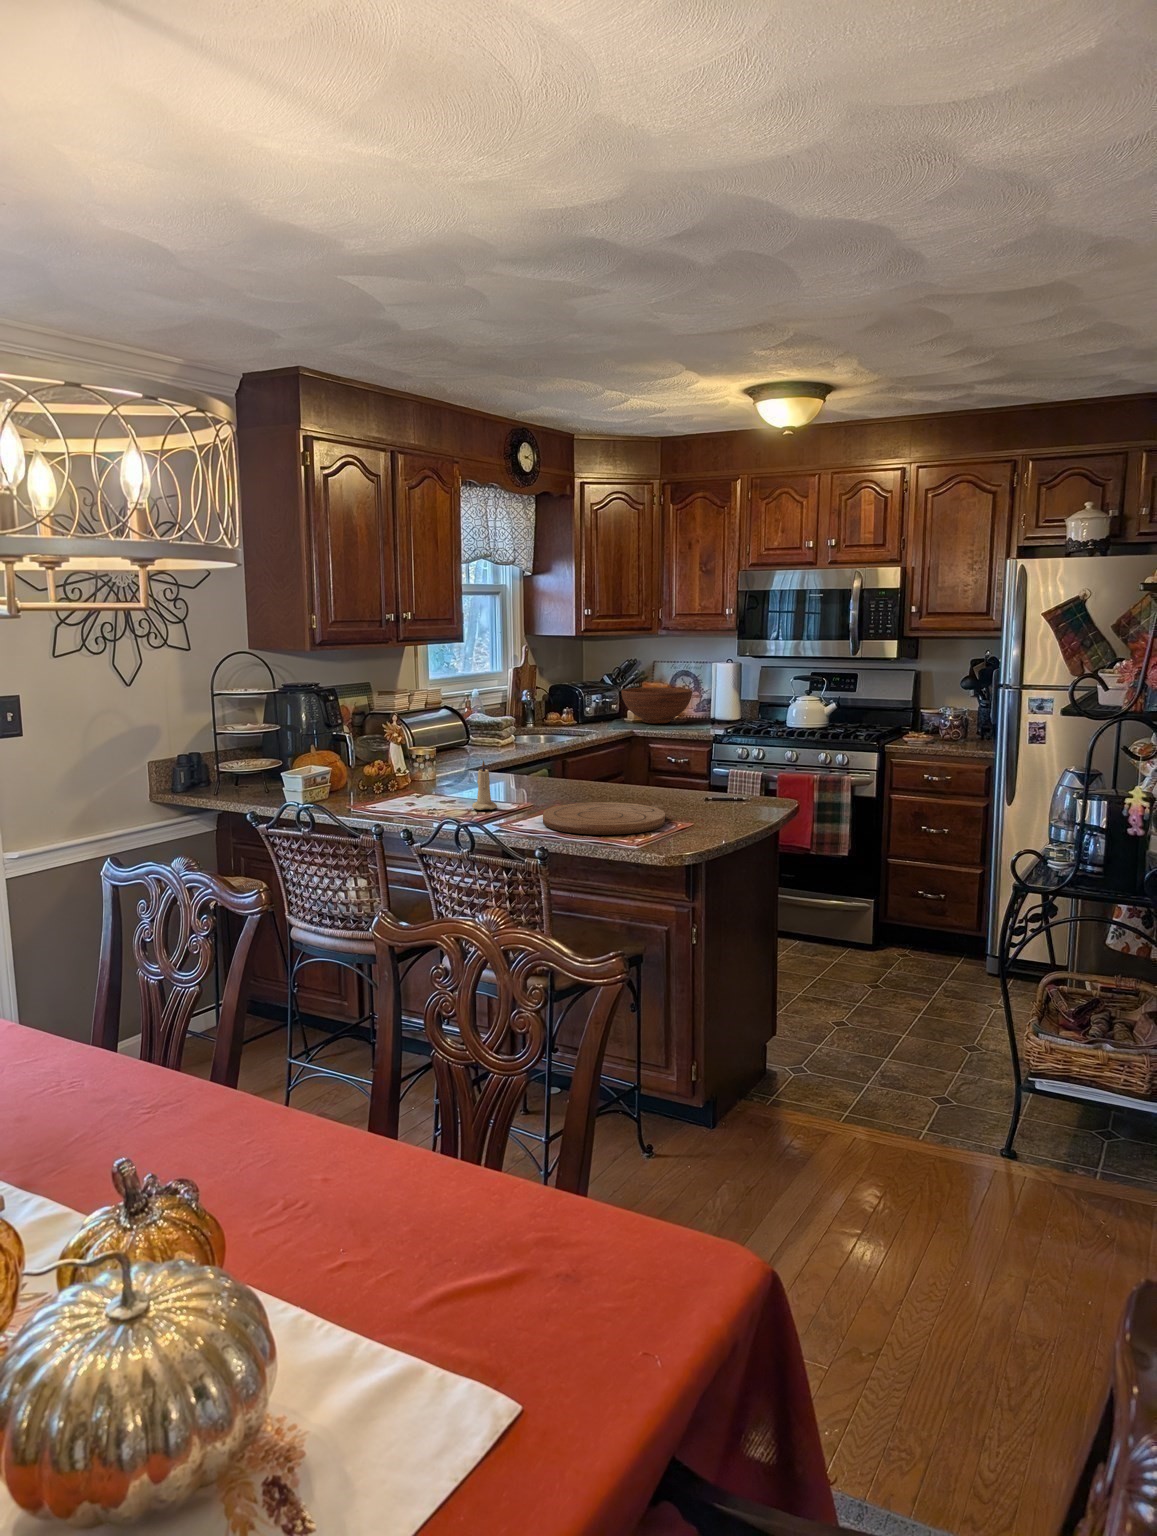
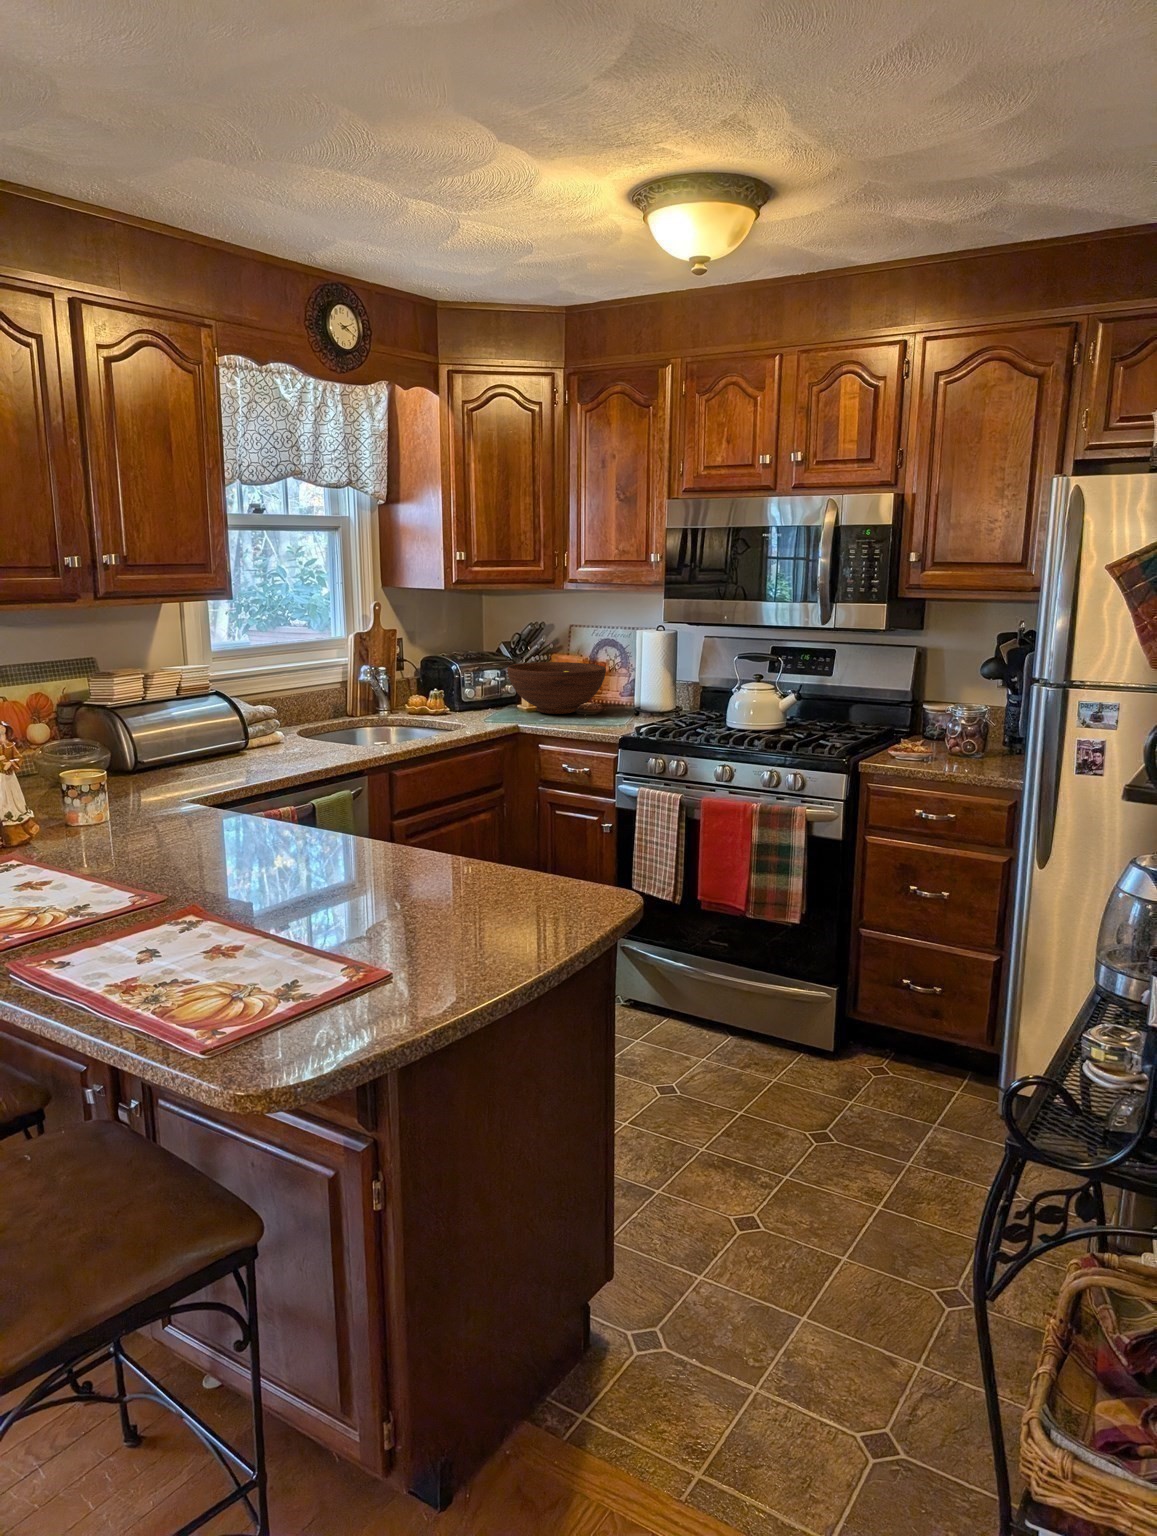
candle: present [472,761,497,810] -> none [56,815,106,905]
cutting board: present [543,802,665,835] -> none [120,898,362,995]

